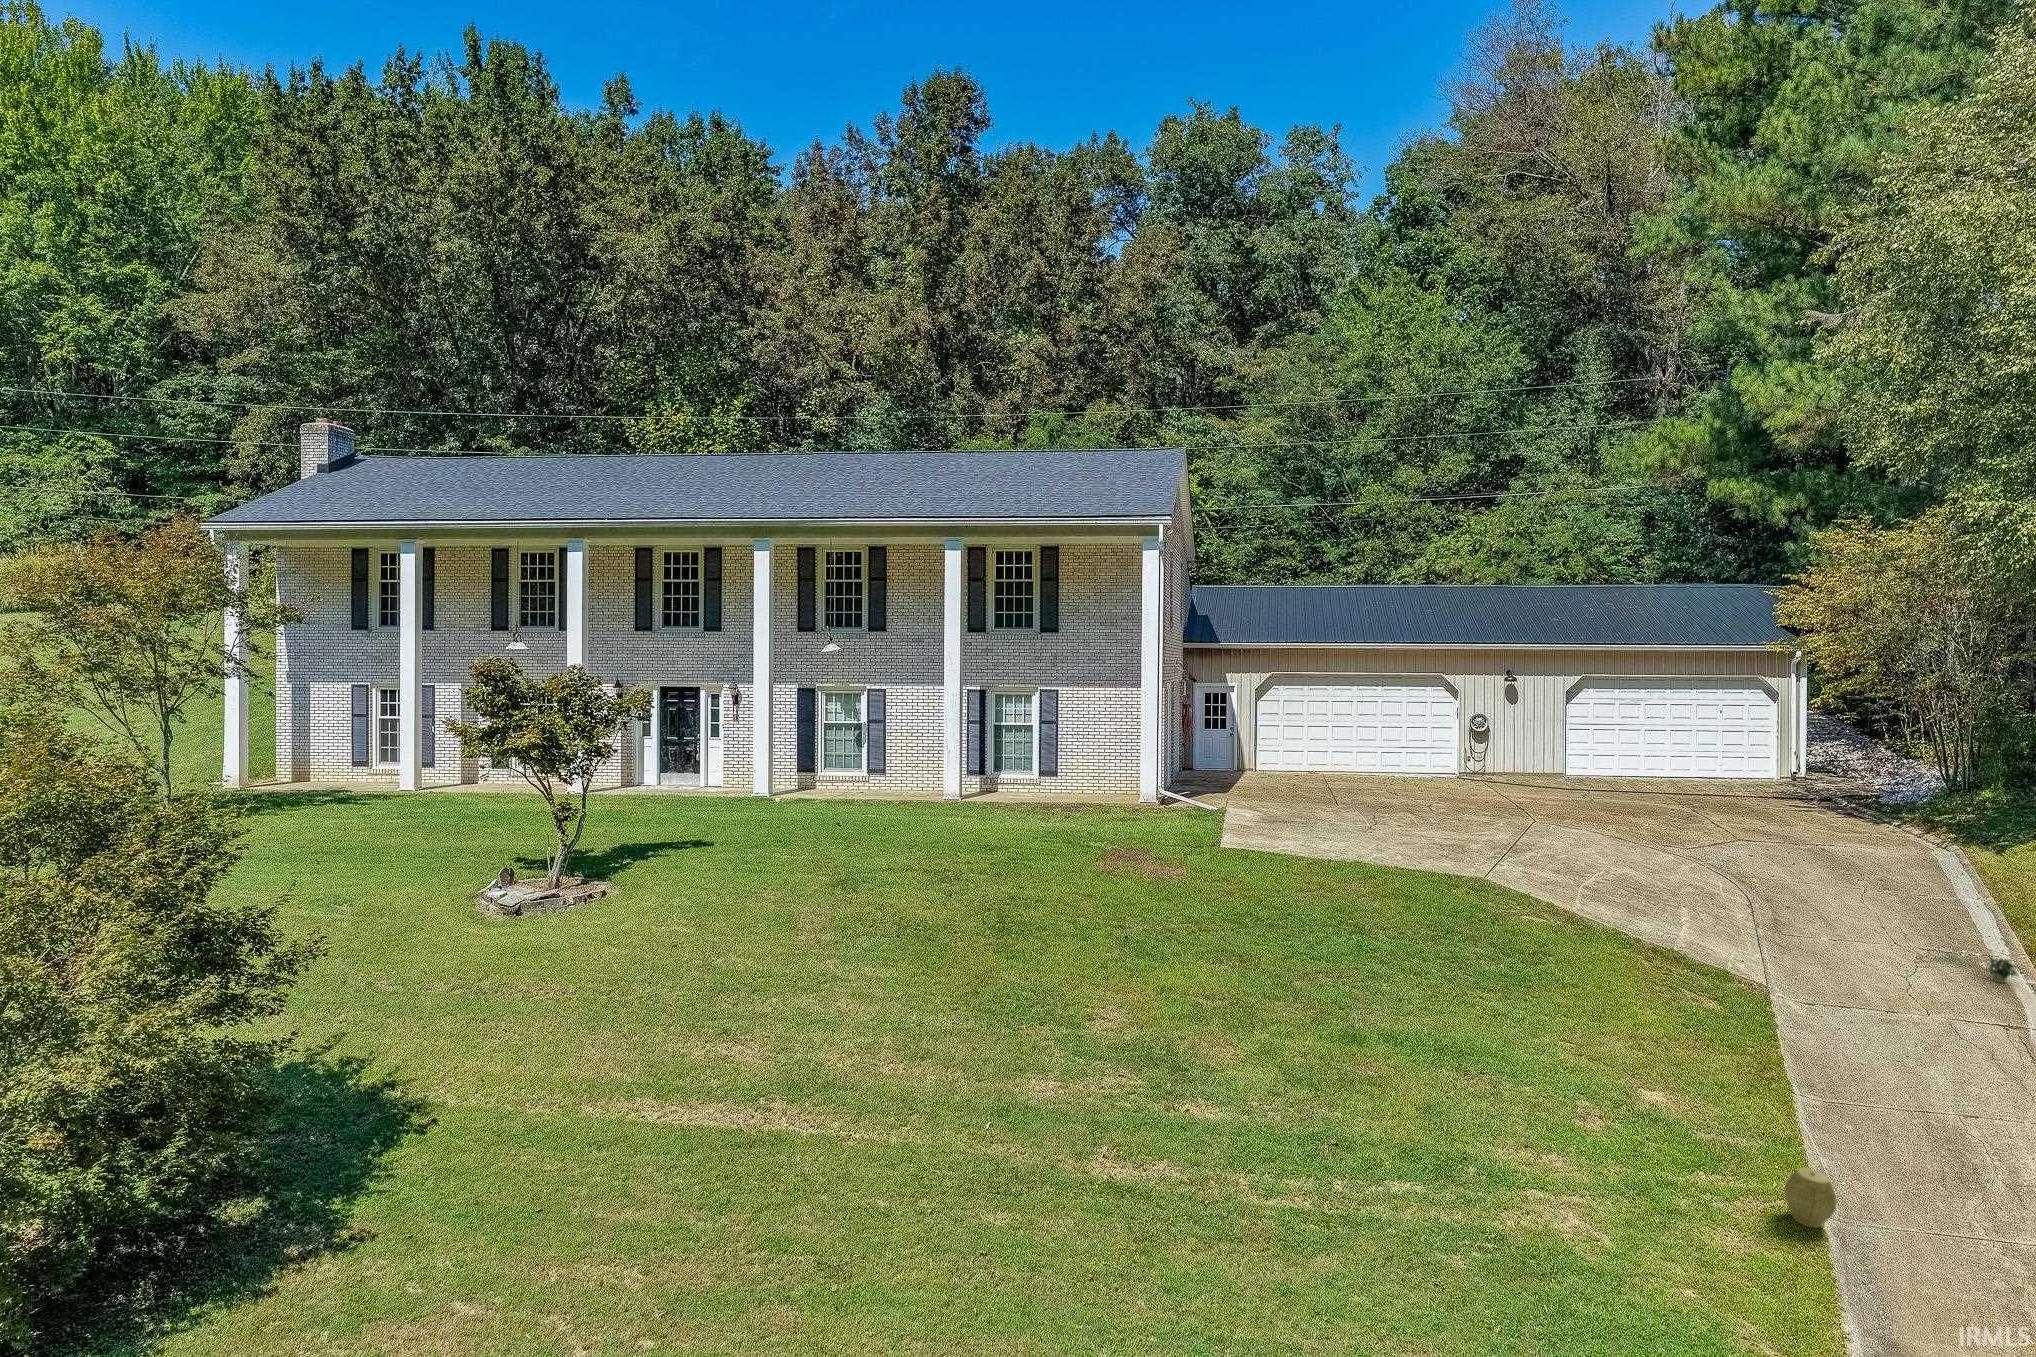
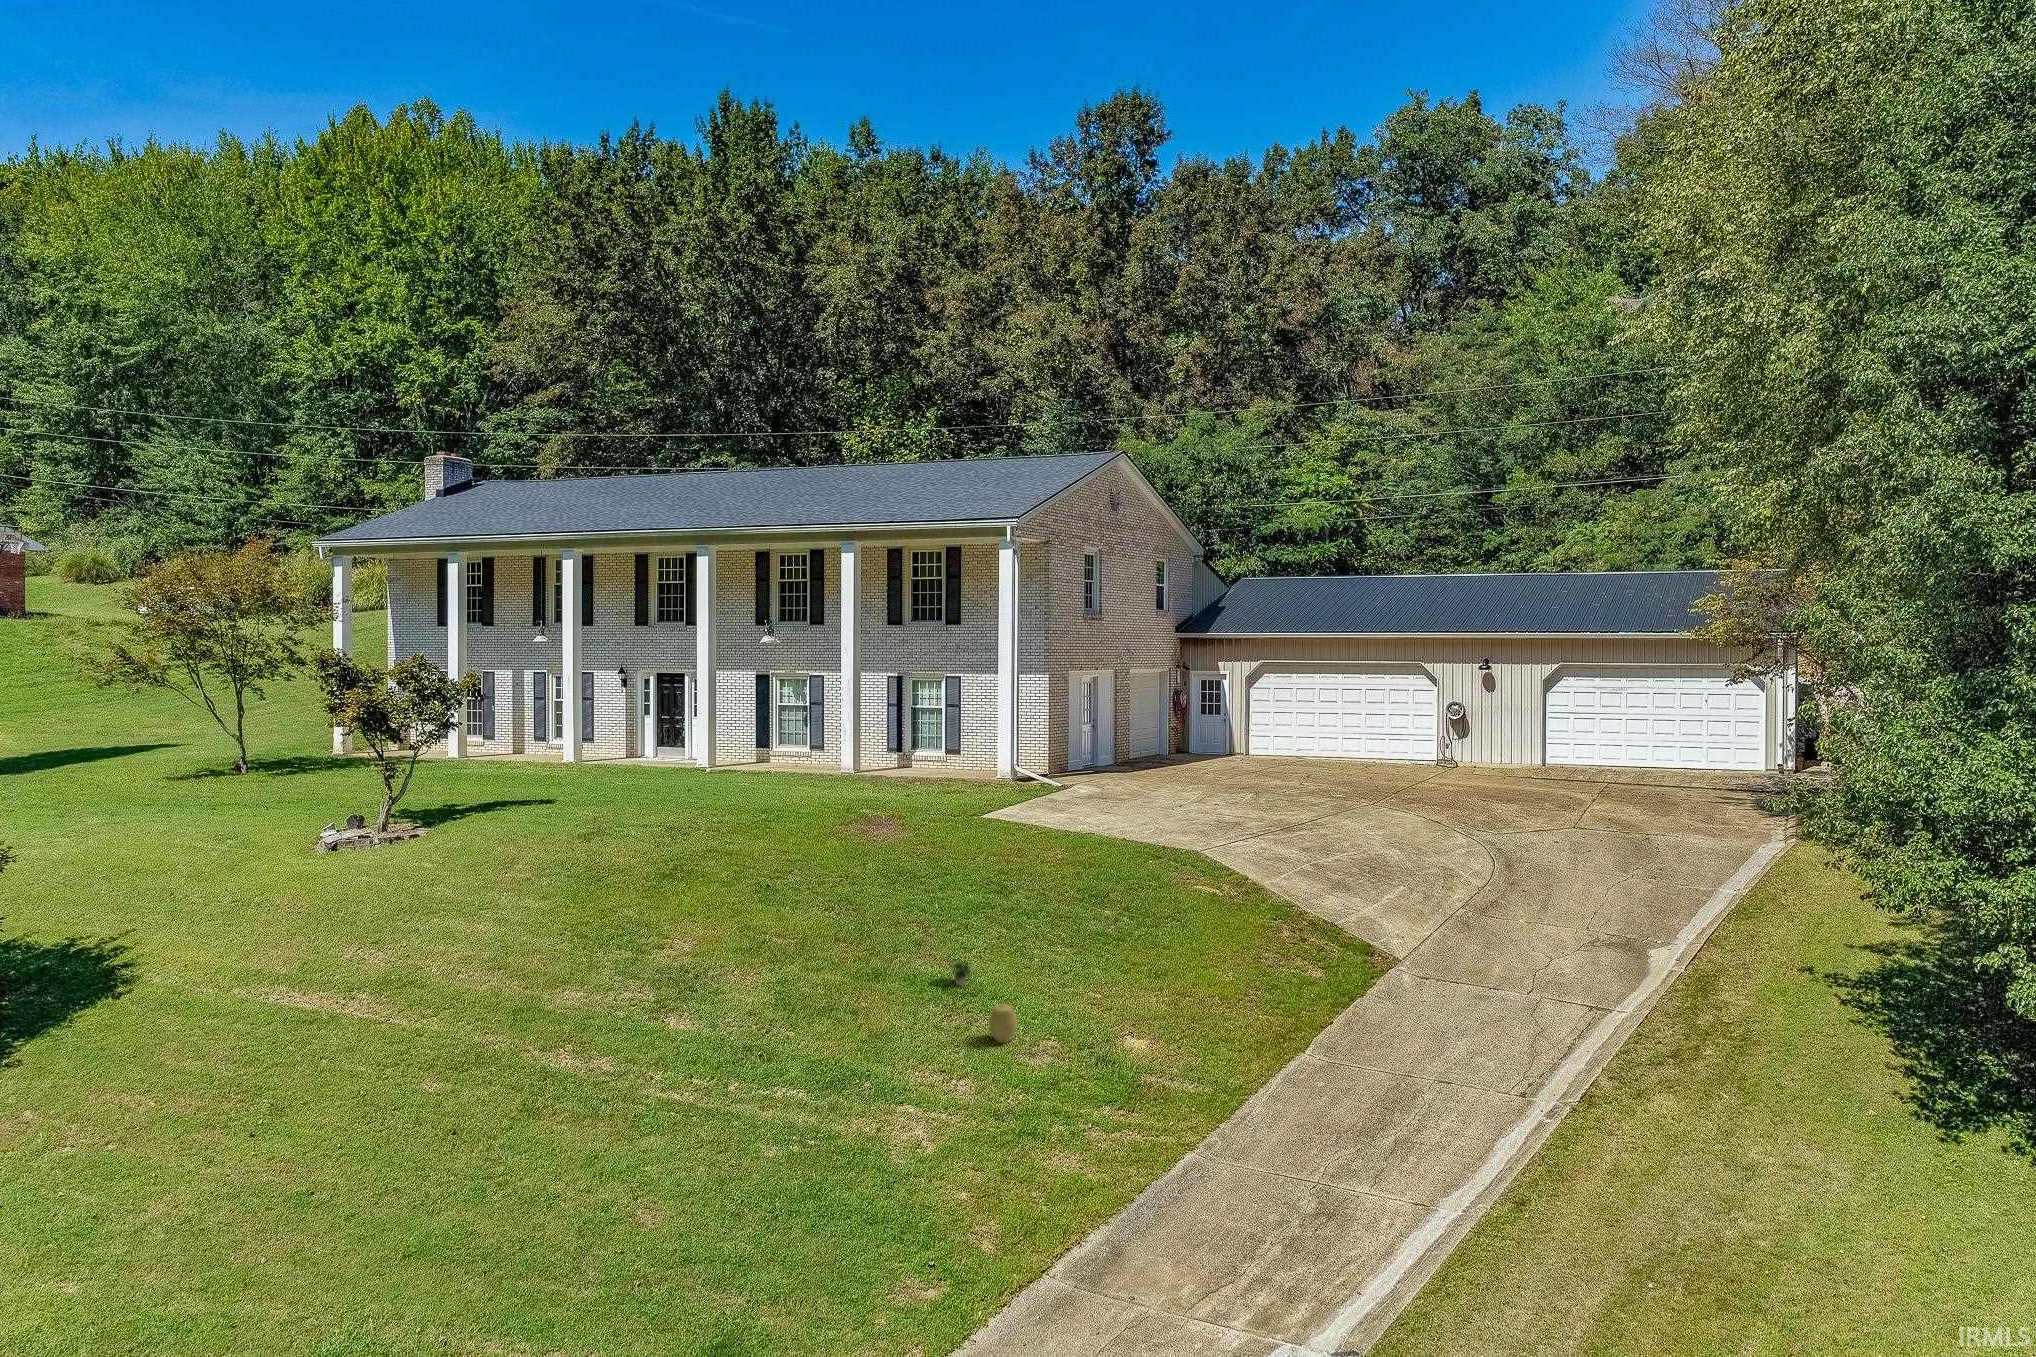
potted plant: present [1985,957,2018,983] -> present [949,960,972,986]

